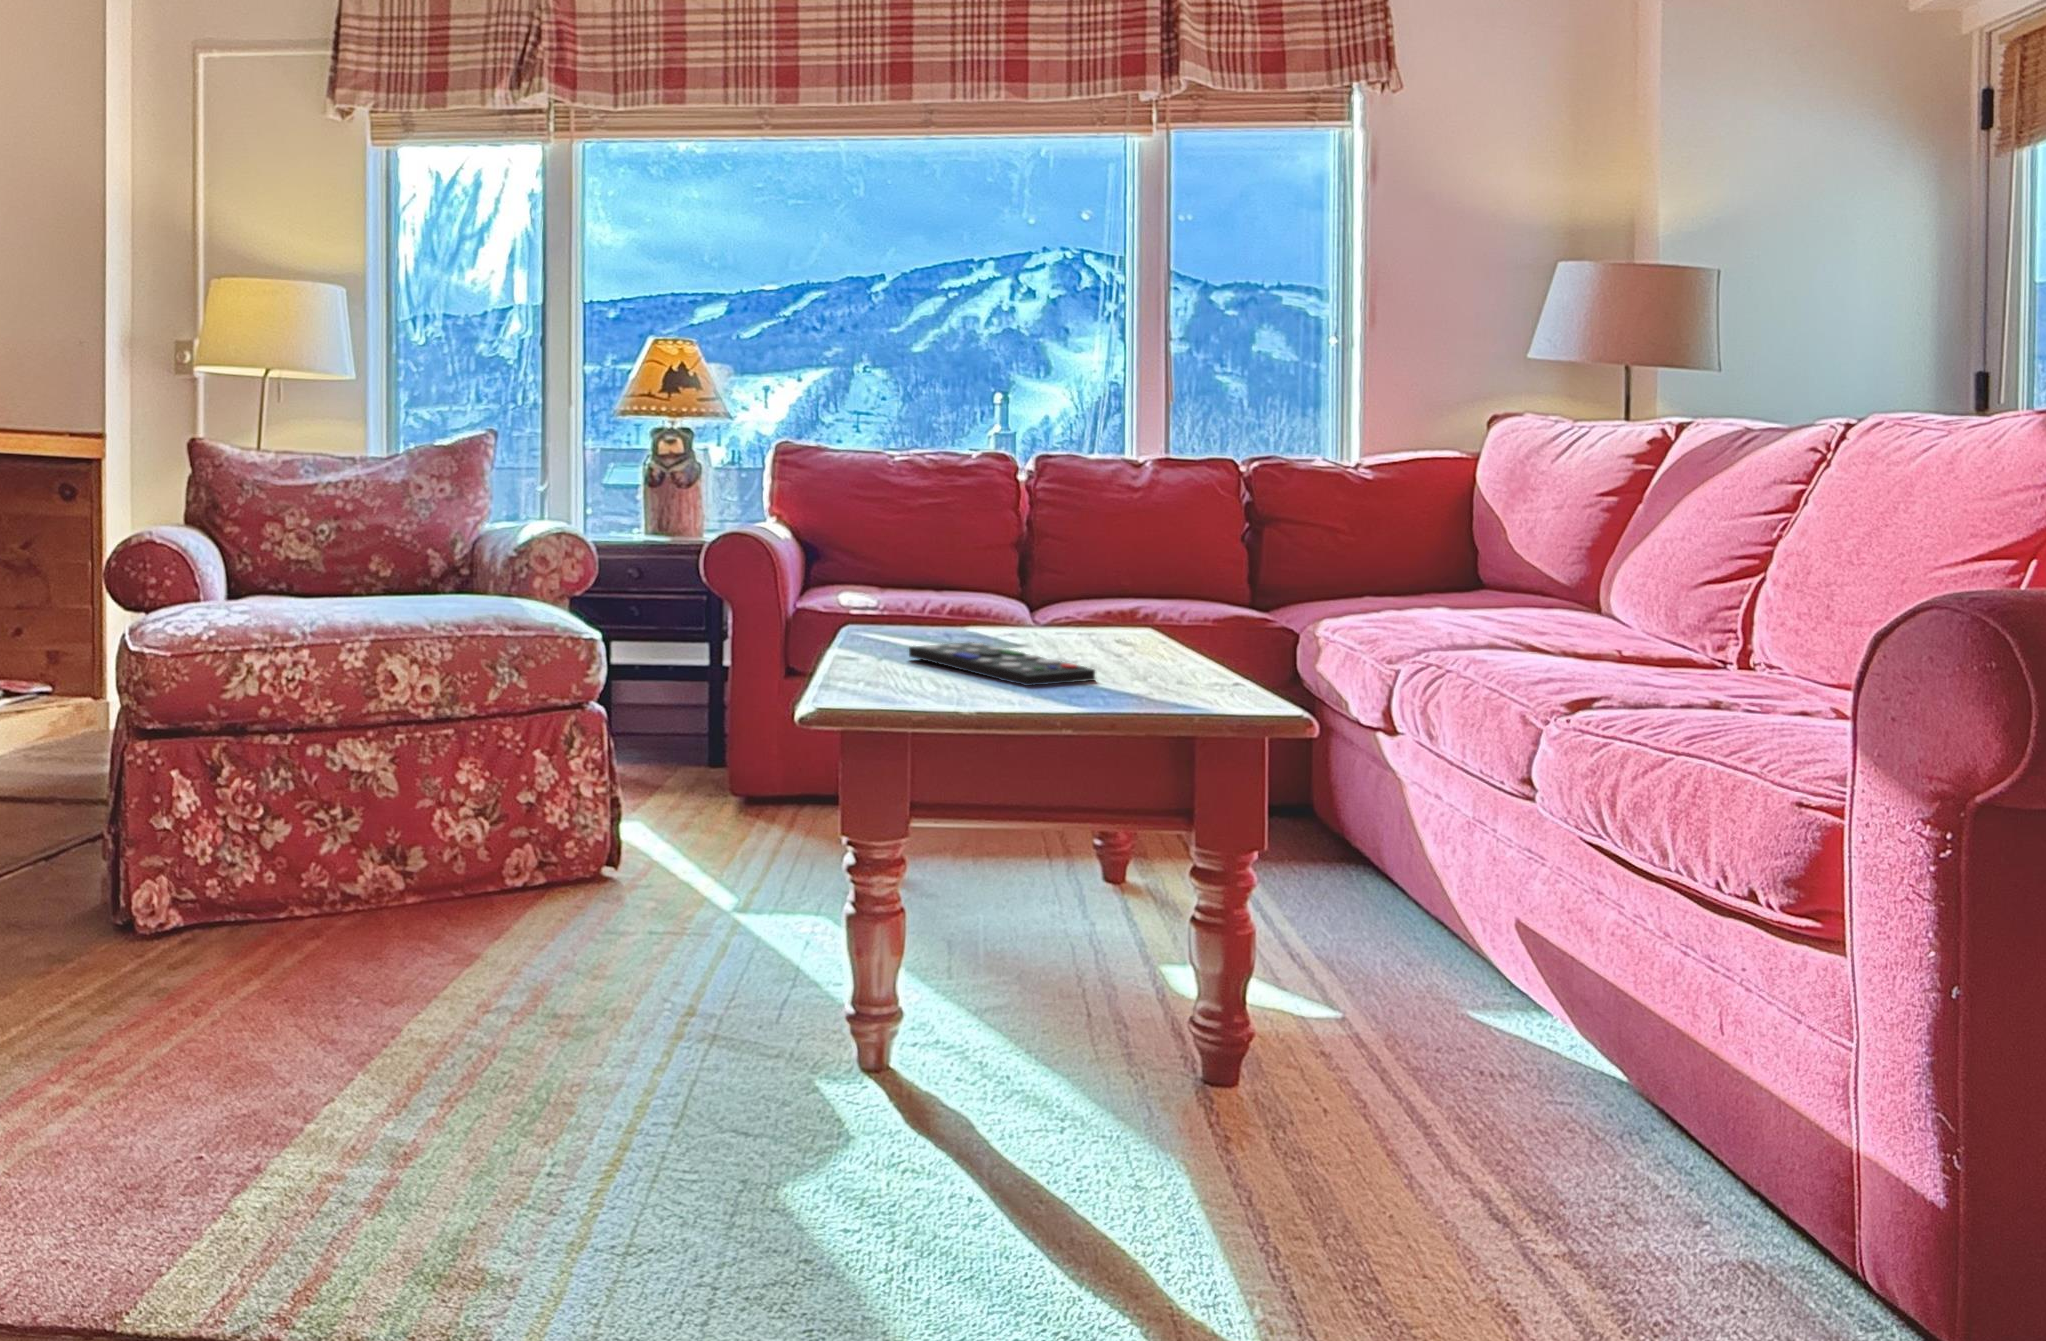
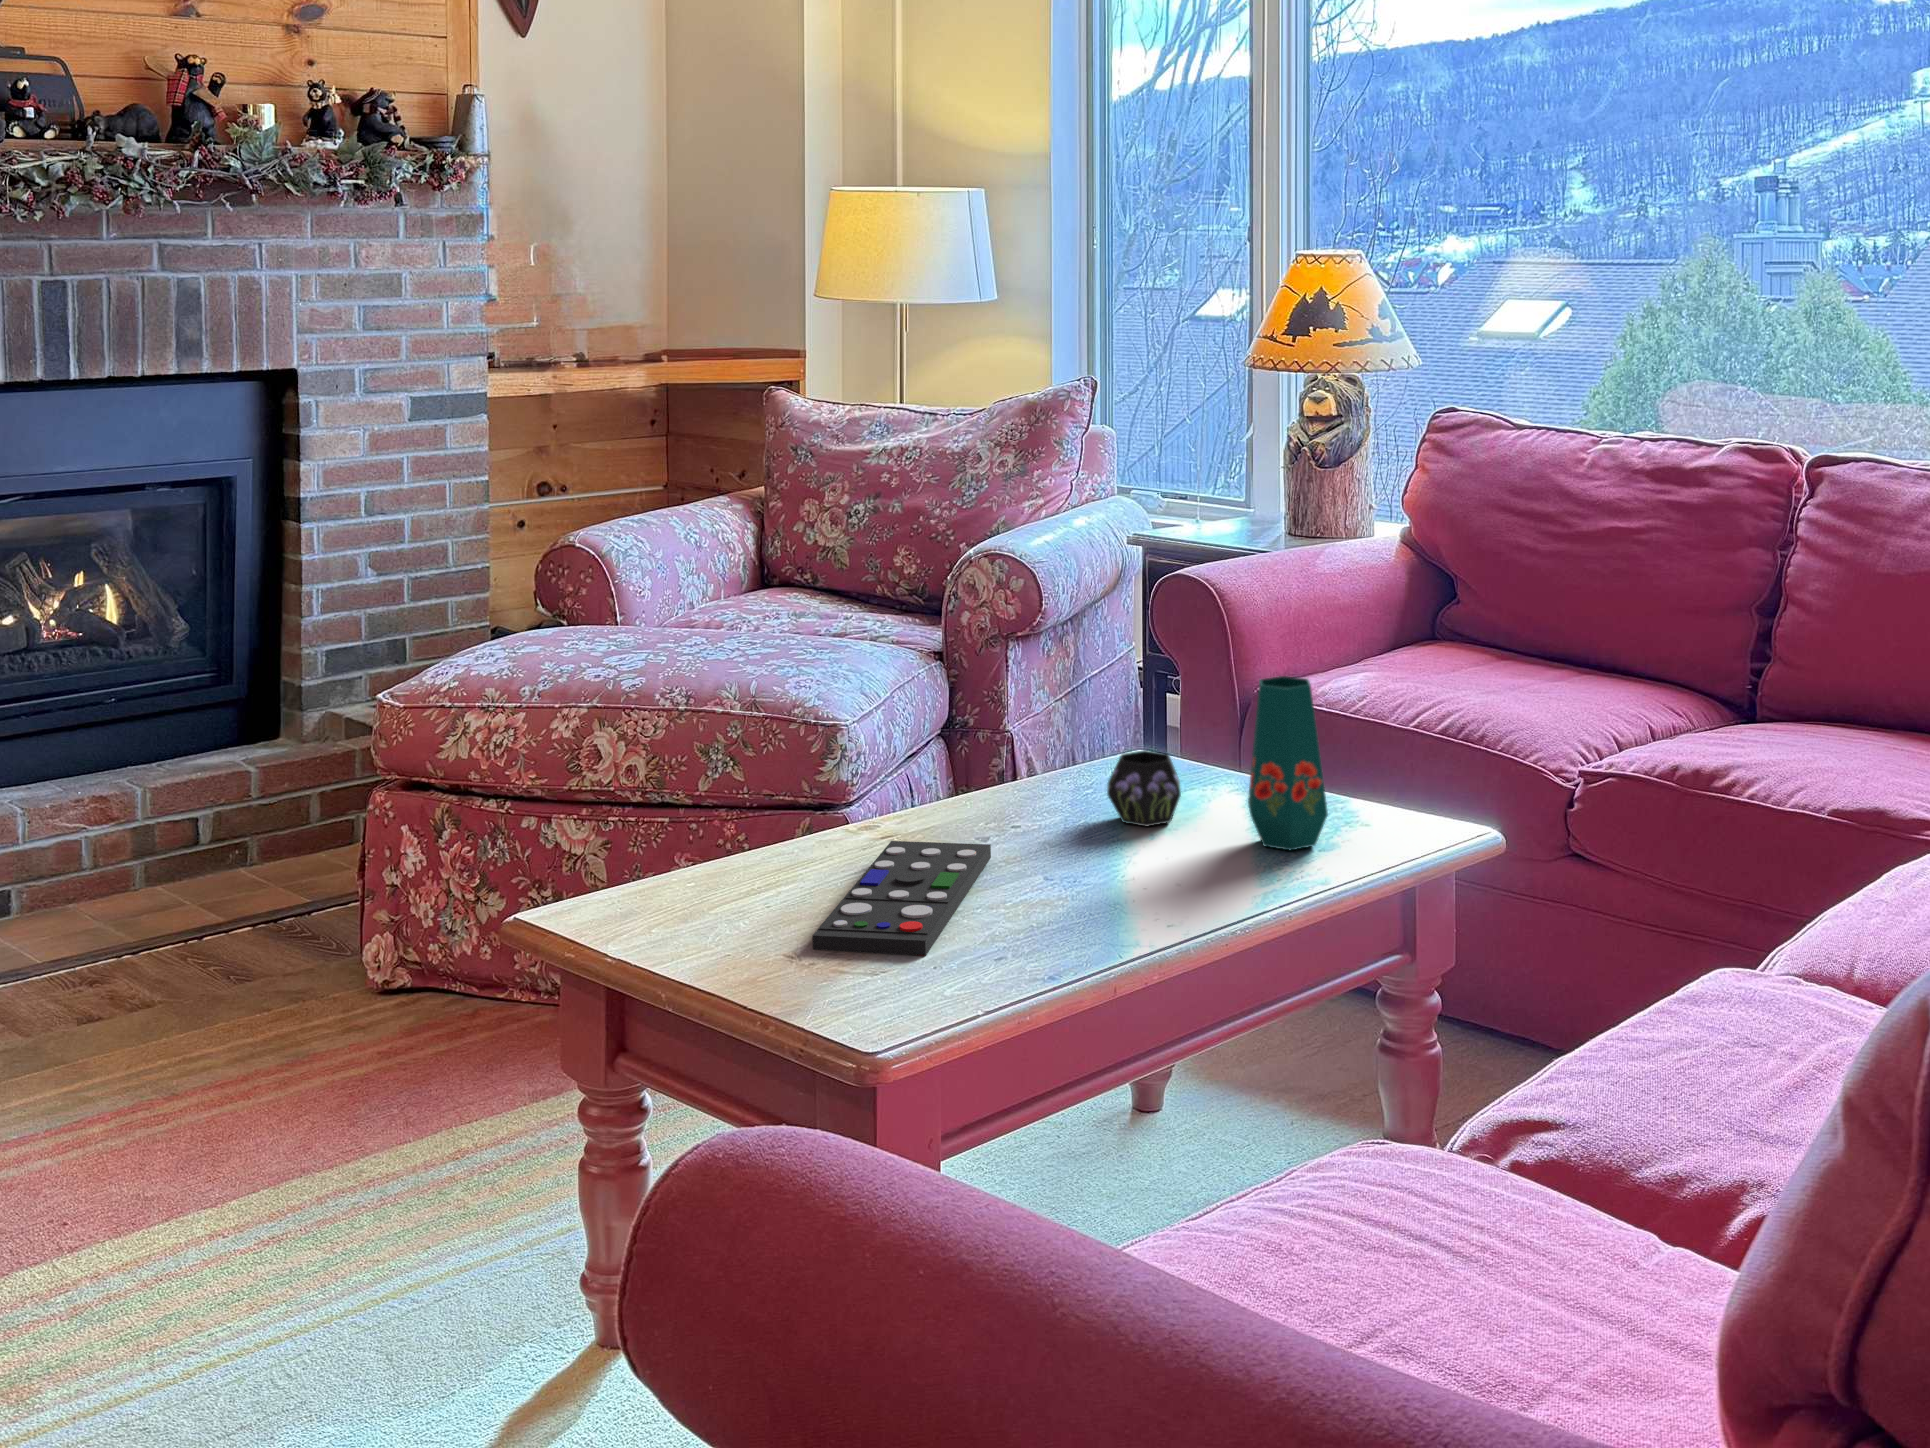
vase: none [952,528,1114,639] -> present [1107,676,1328,850]

